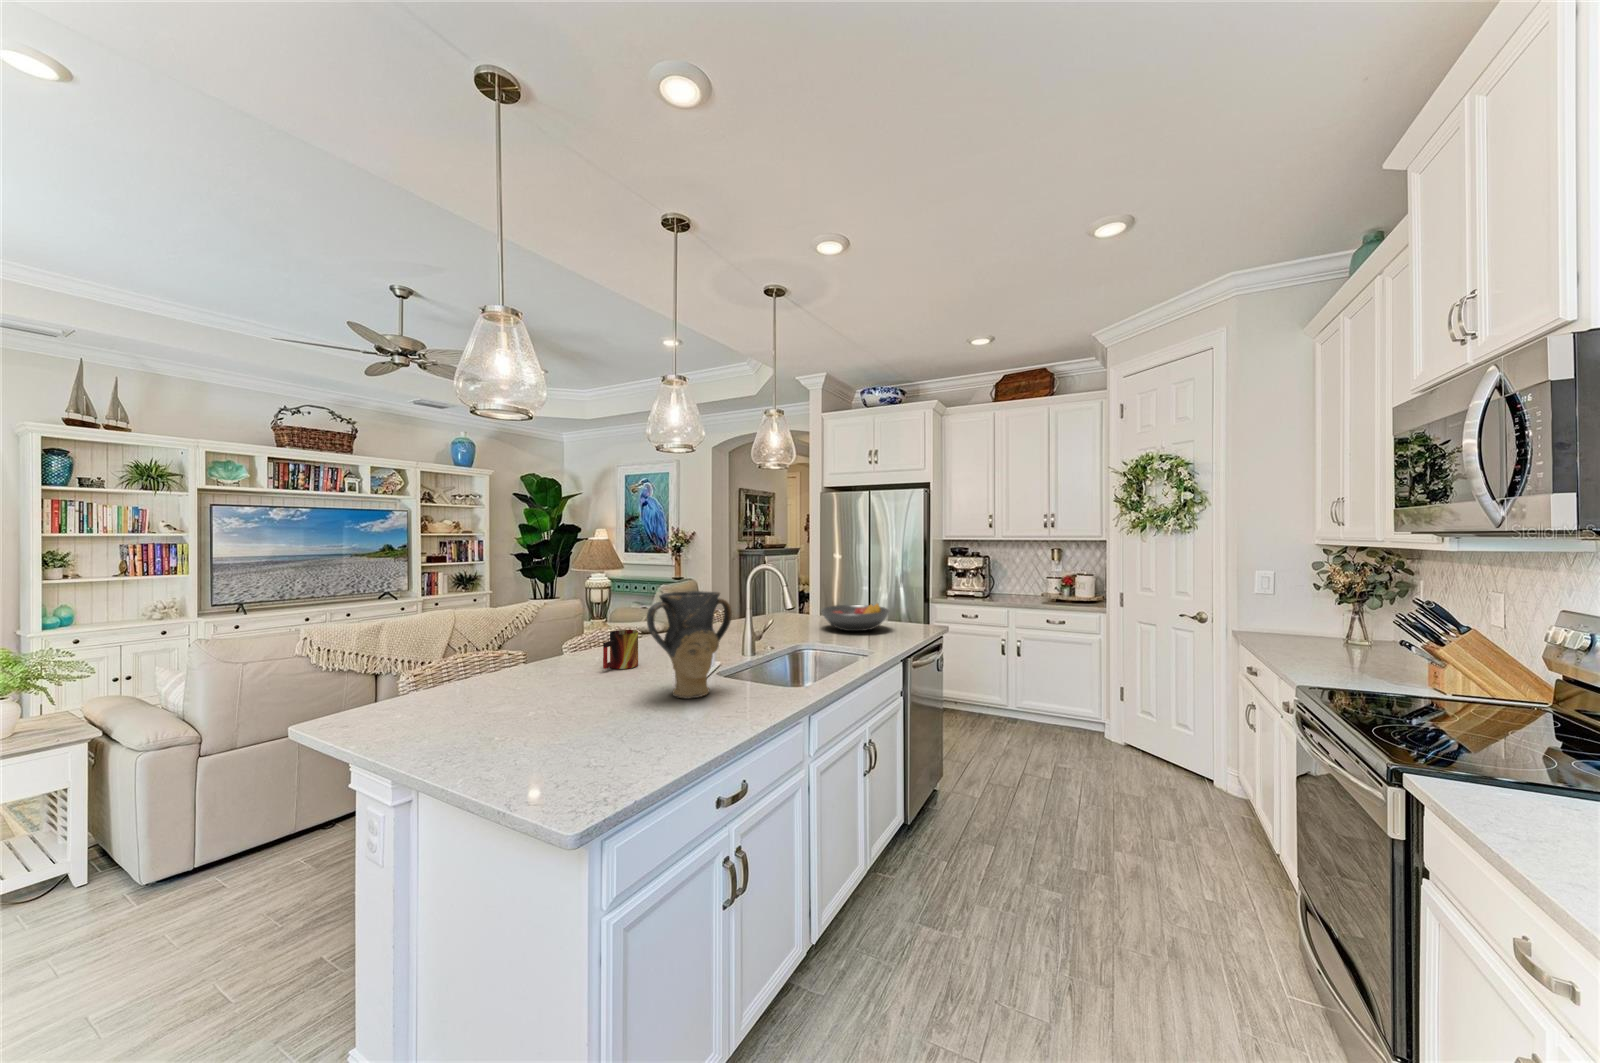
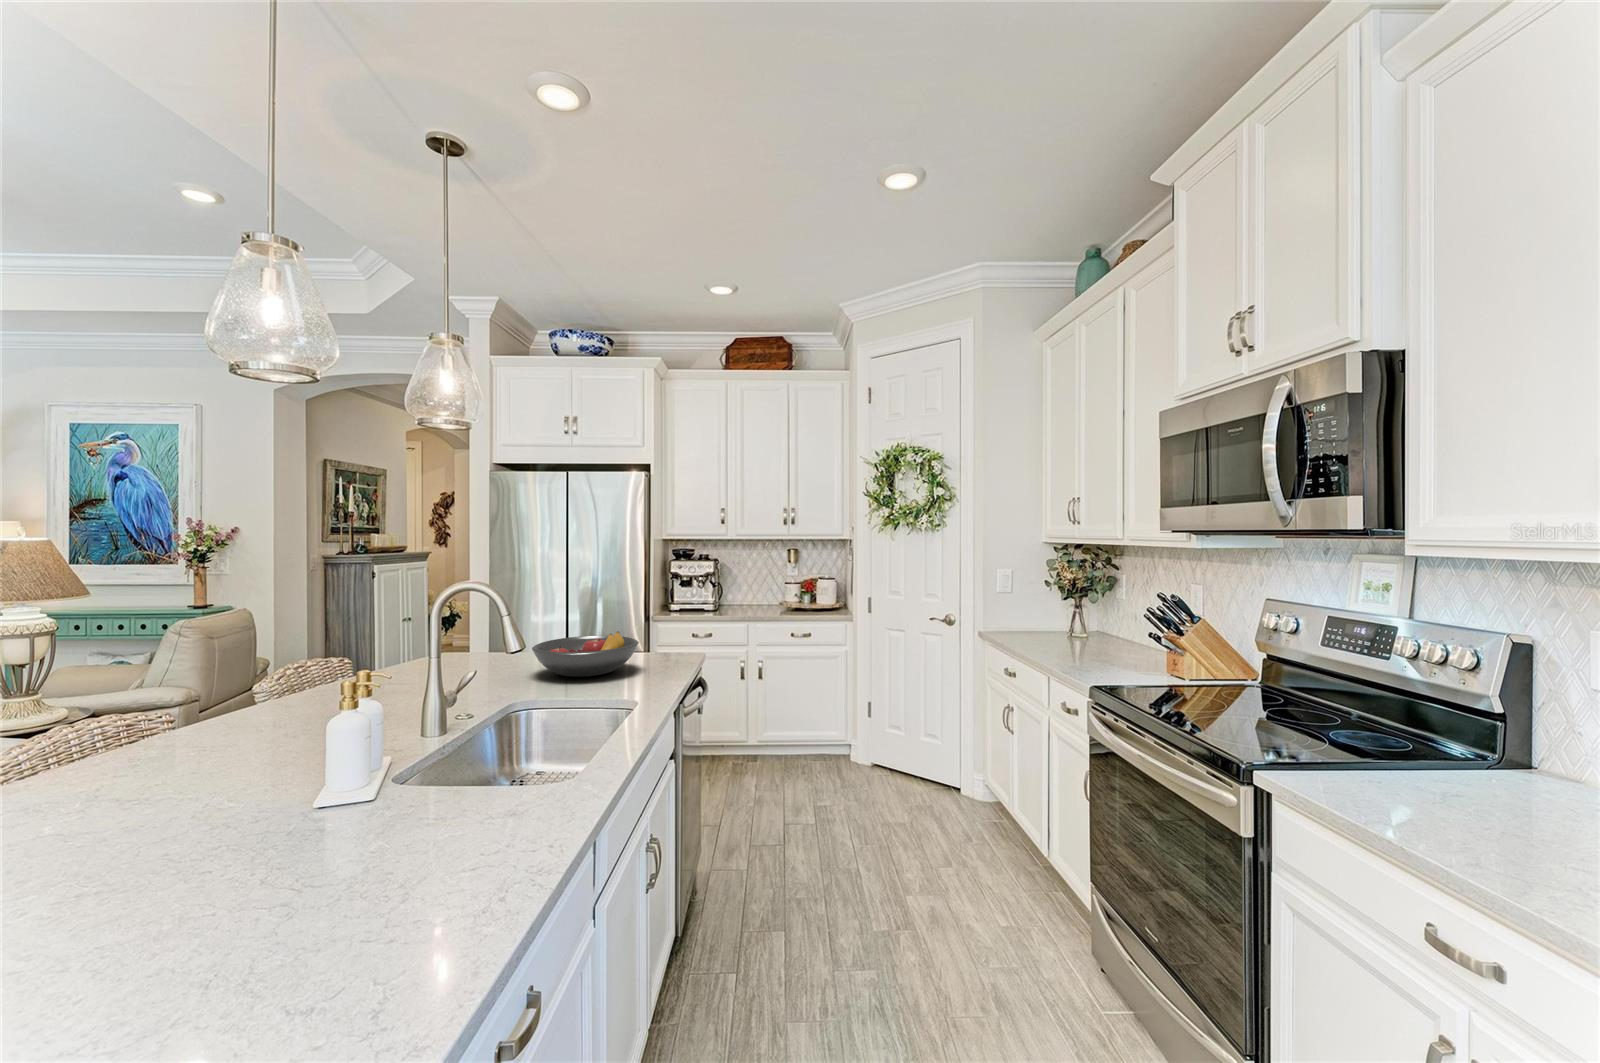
vase: present [647,591,732,698] -> none [247,645,439,872]
mug: present [603,630,638,669] -> none [88,735,186,836]

